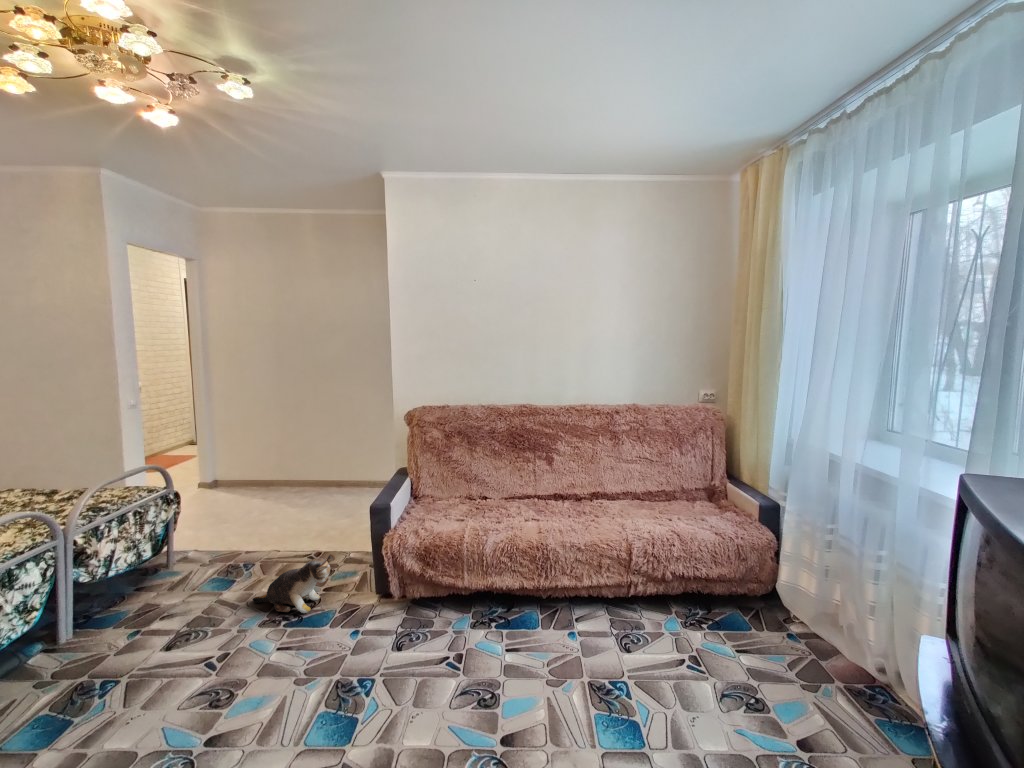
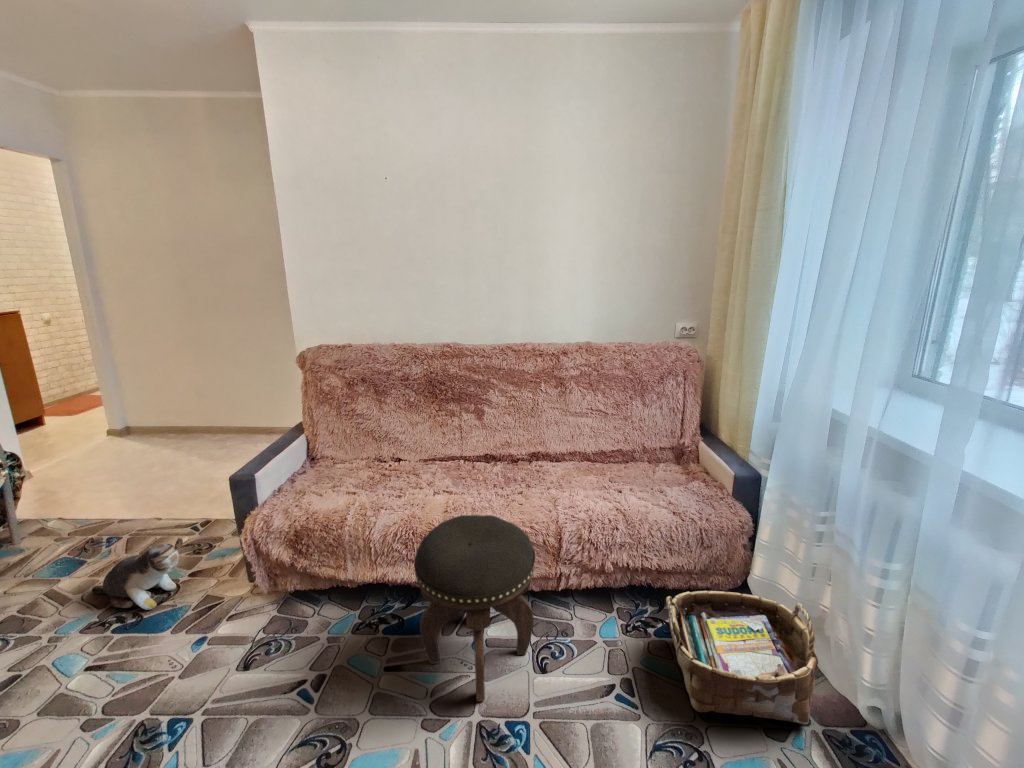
footstool: none [532,531,621,670] -> present [414,515,535,702]
woven basket: none [717,591,834,680] -> present [666,591,818,724]

